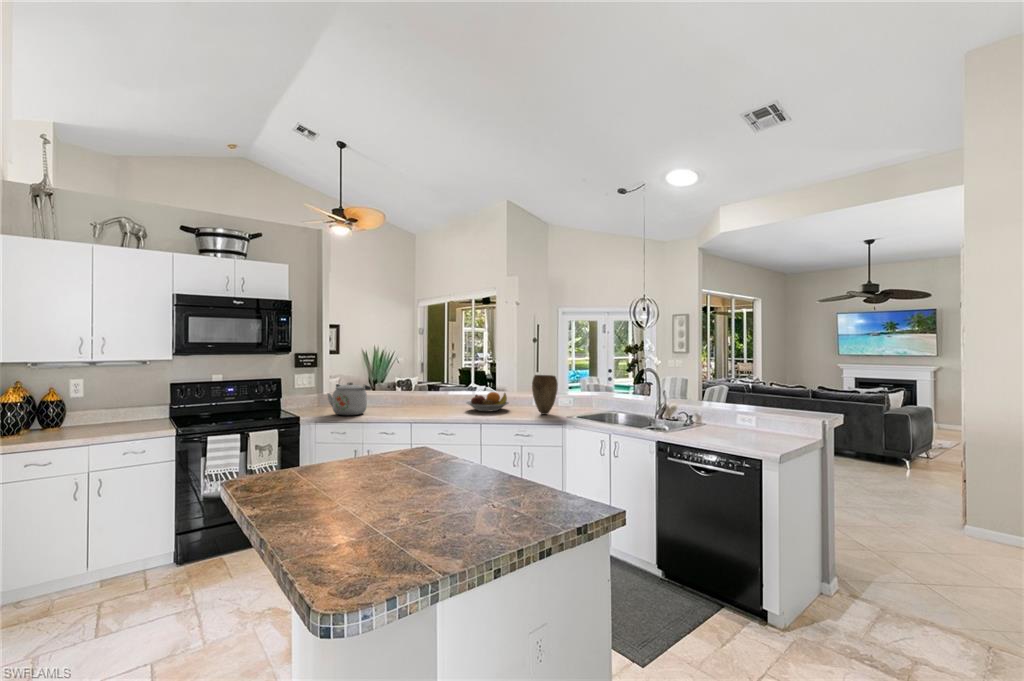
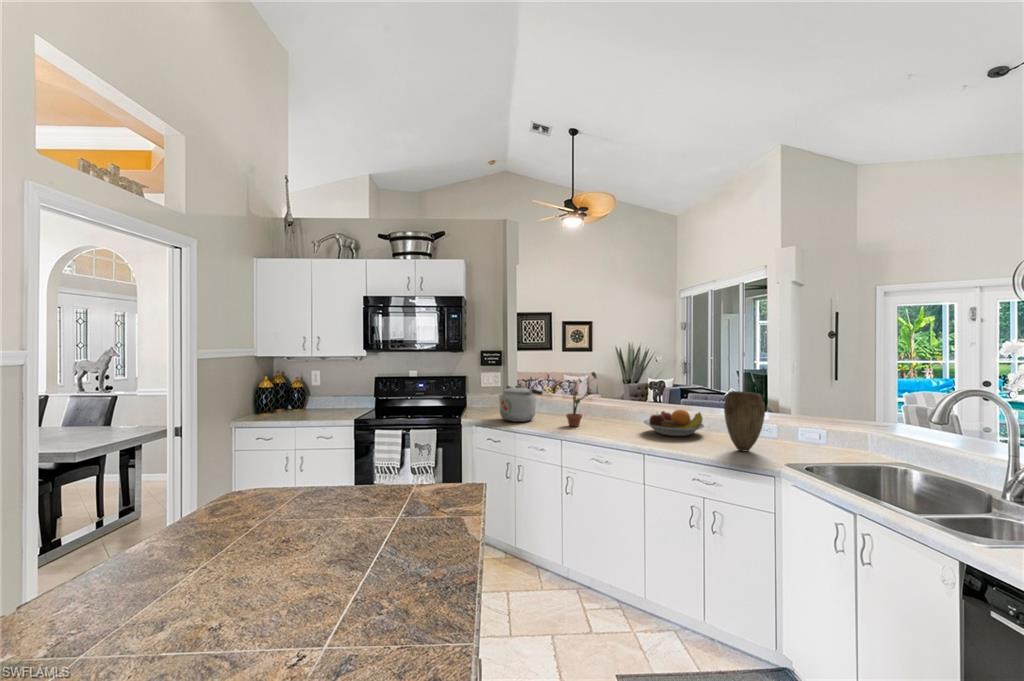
potted plant: none [397,368,424,413] -> present [560,372,597,426]

